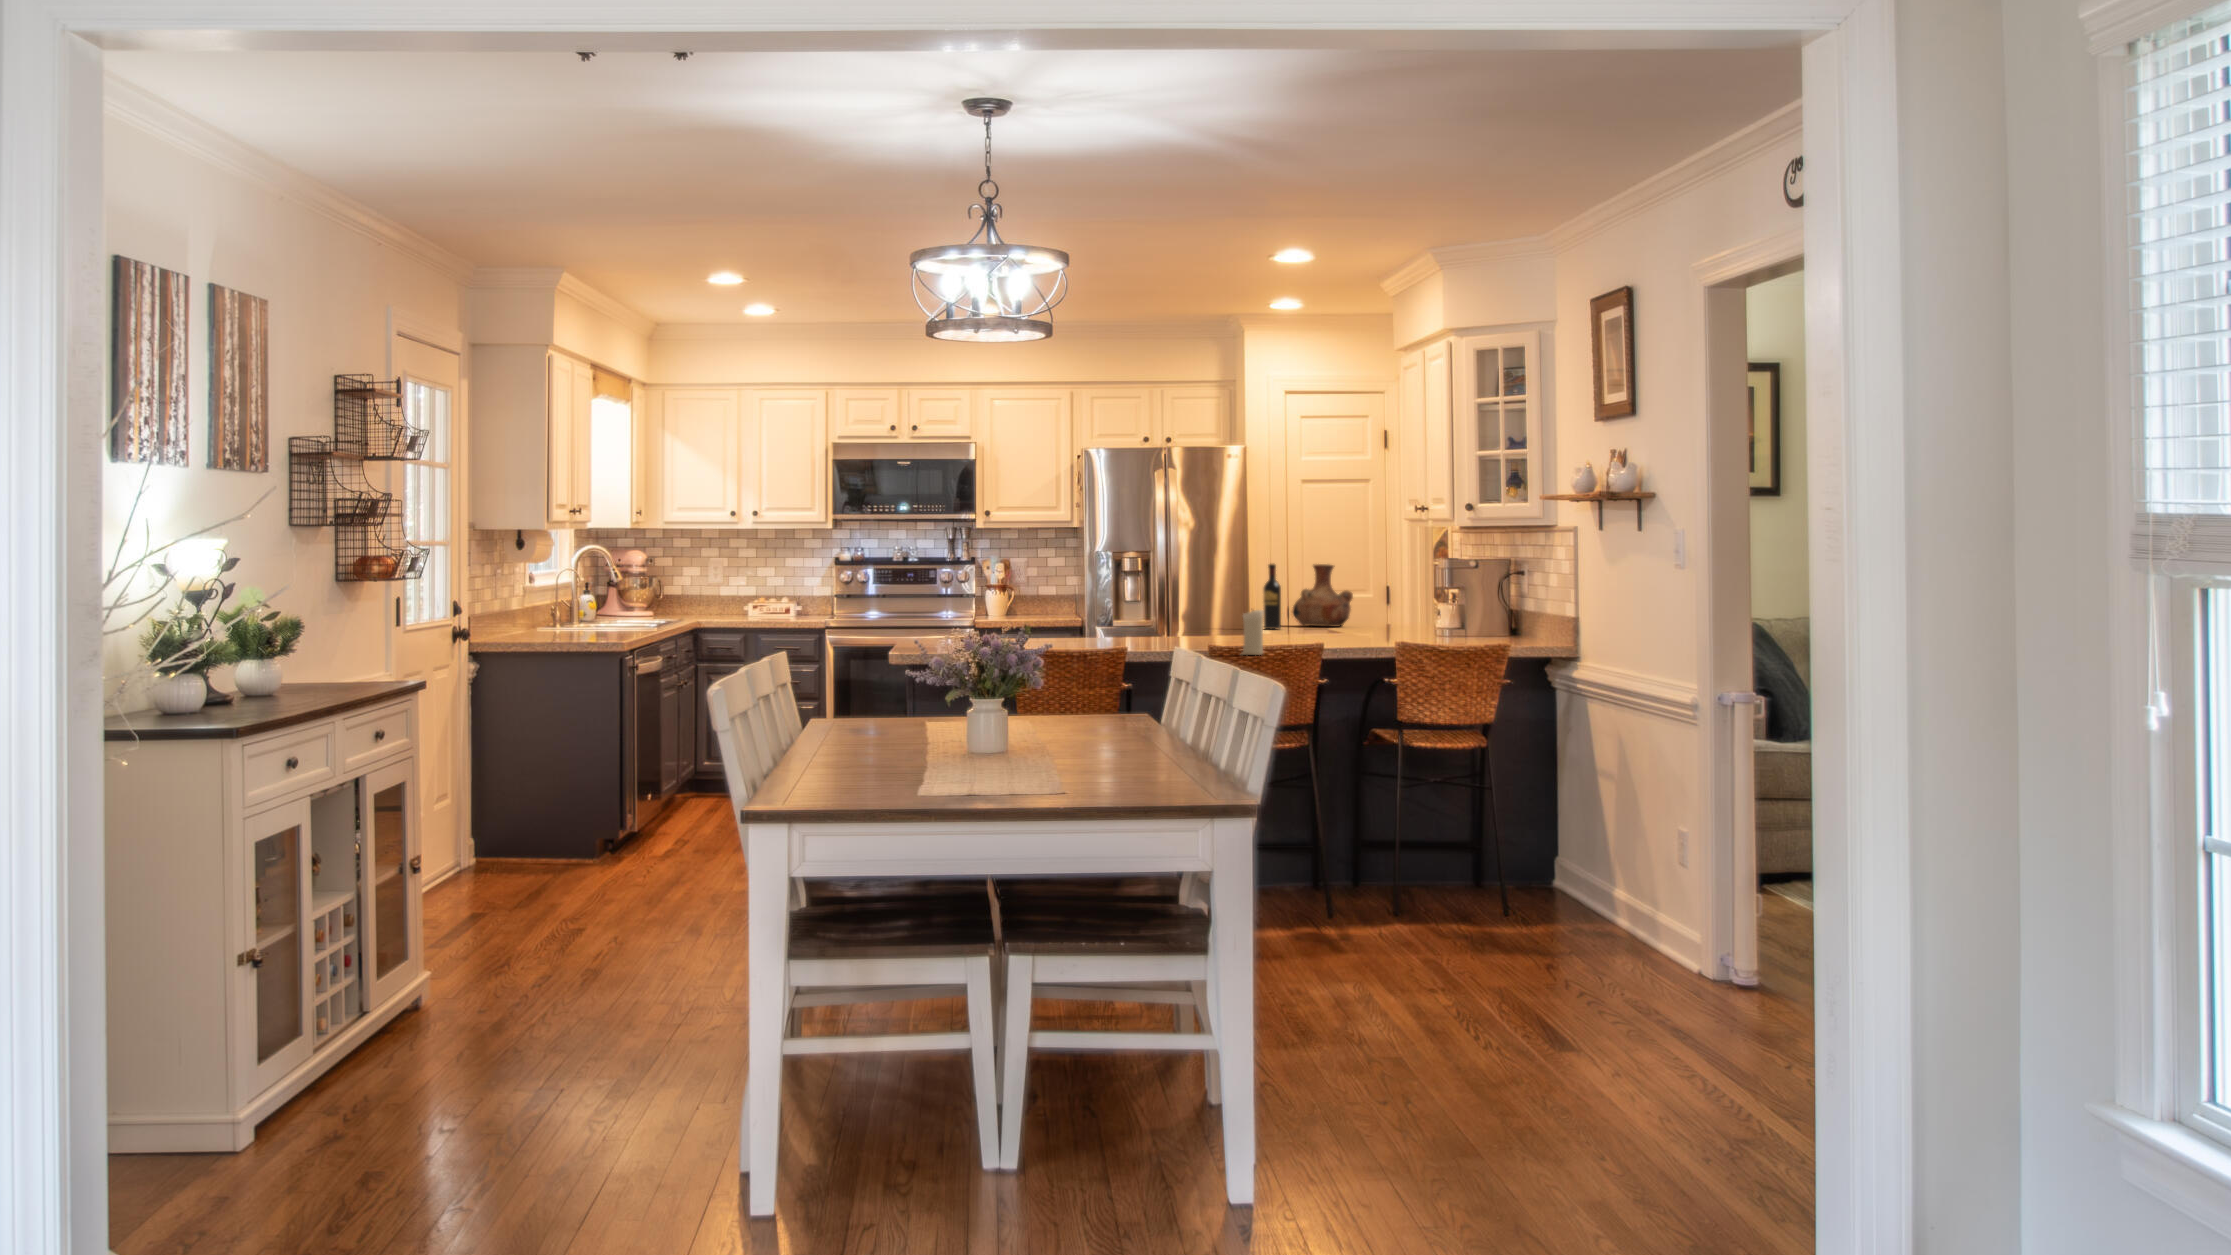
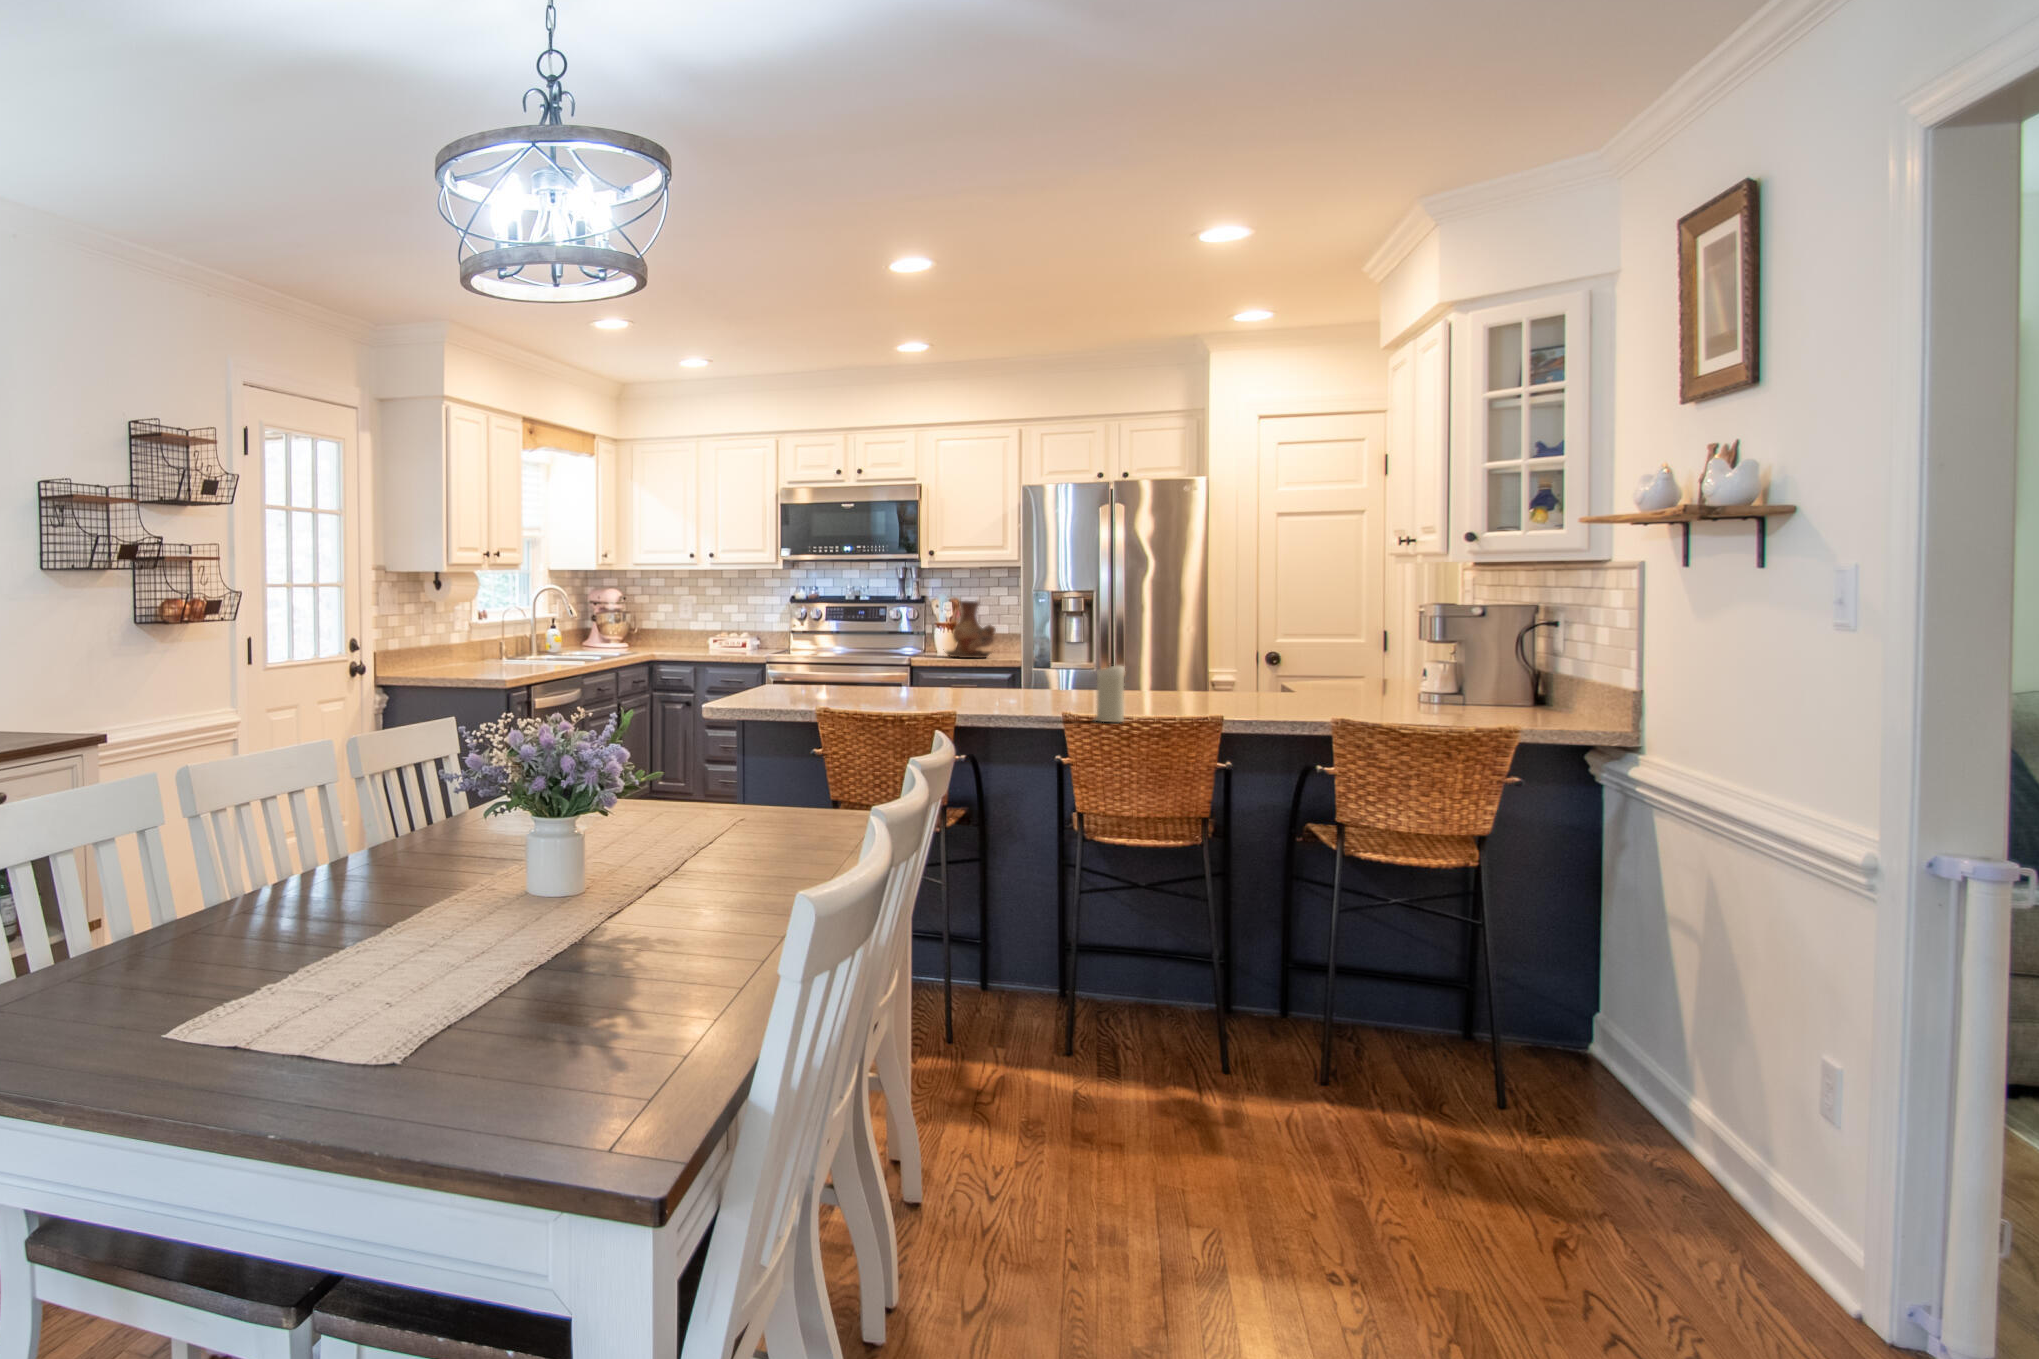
wine bottle: present [1263,563,1281,629] -> none [1217,604,1239,679]
vase: present [1293,564,1353,627] -> present [943,601,996,658]

